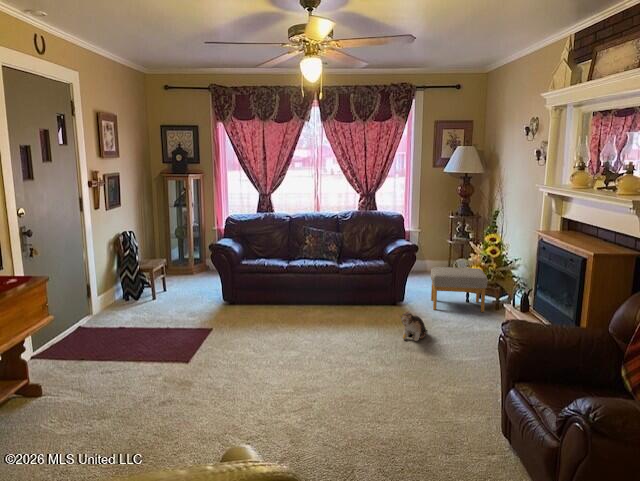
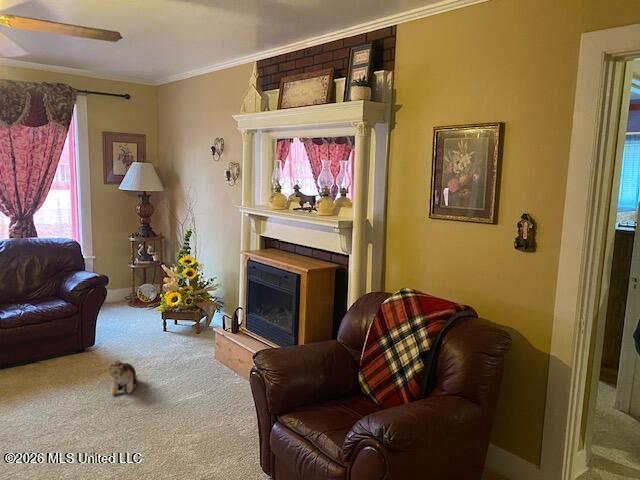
footstool: present [431,267,488,312] -> none [124,295,190,350]

